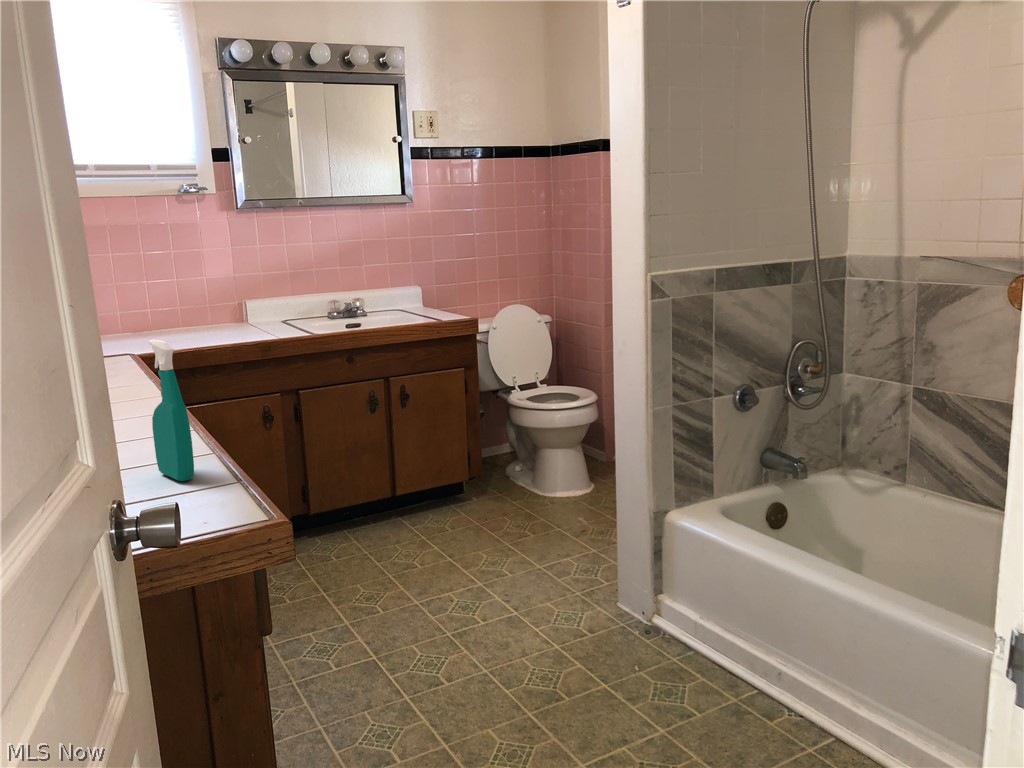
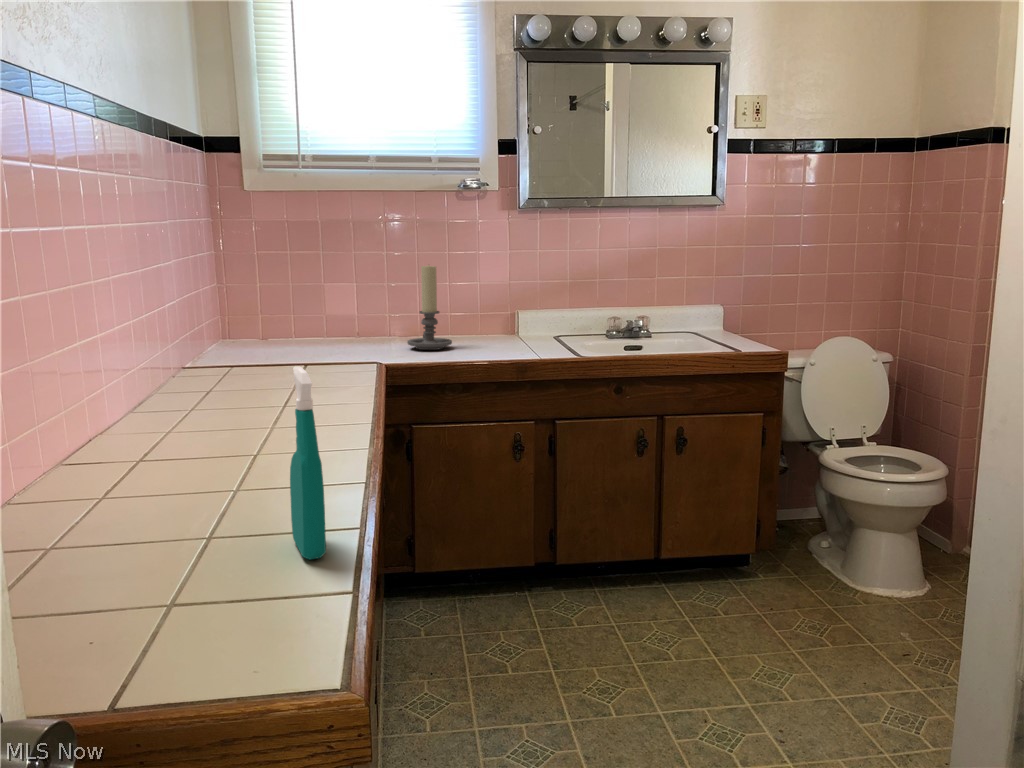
candle holder: none [148,263,192,341] -> present [407,265,452,350]

